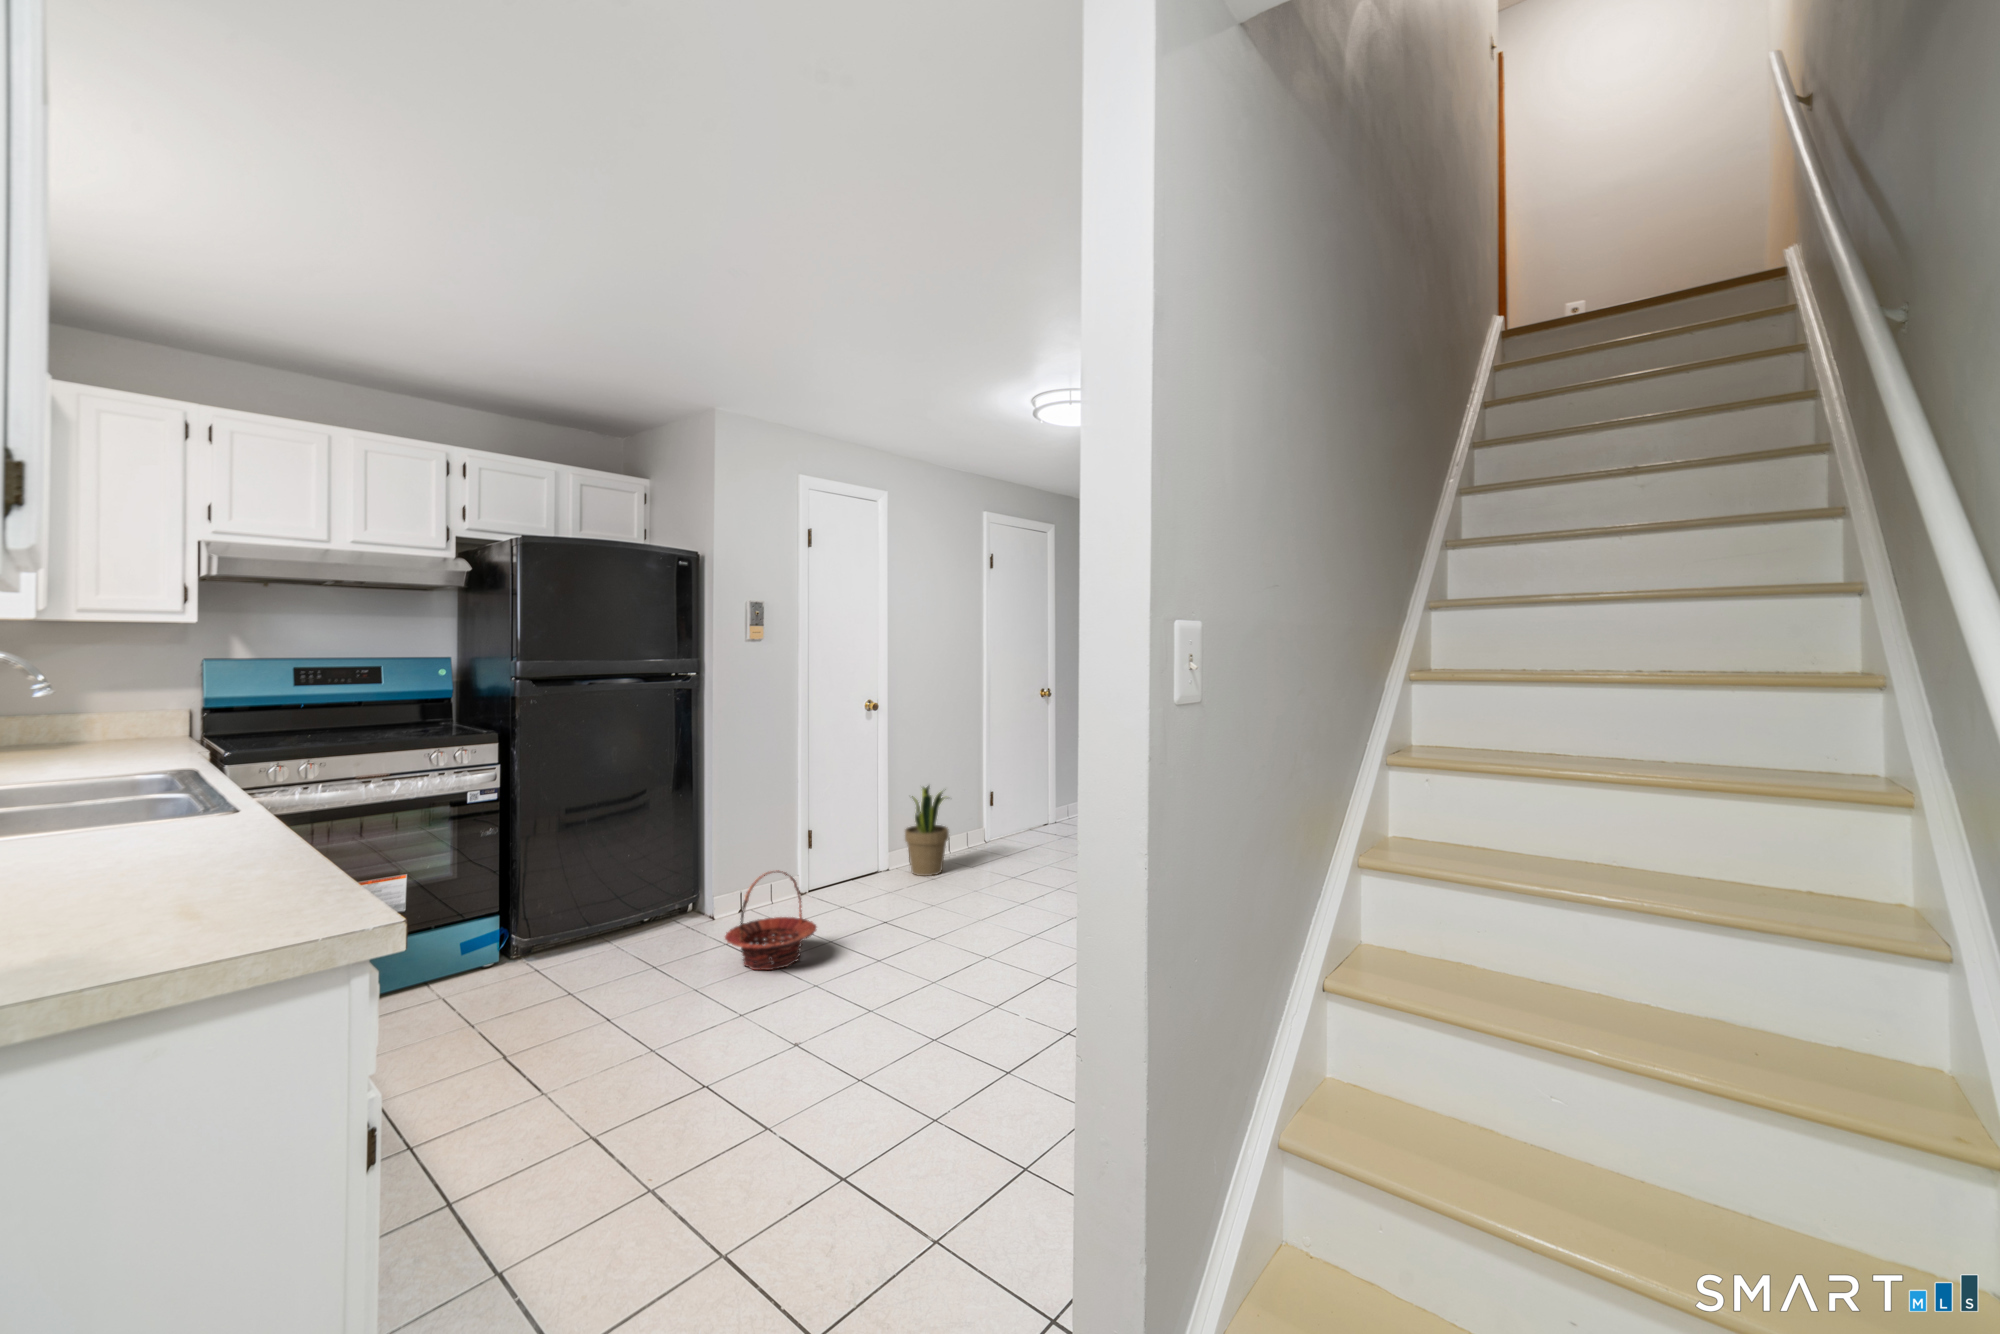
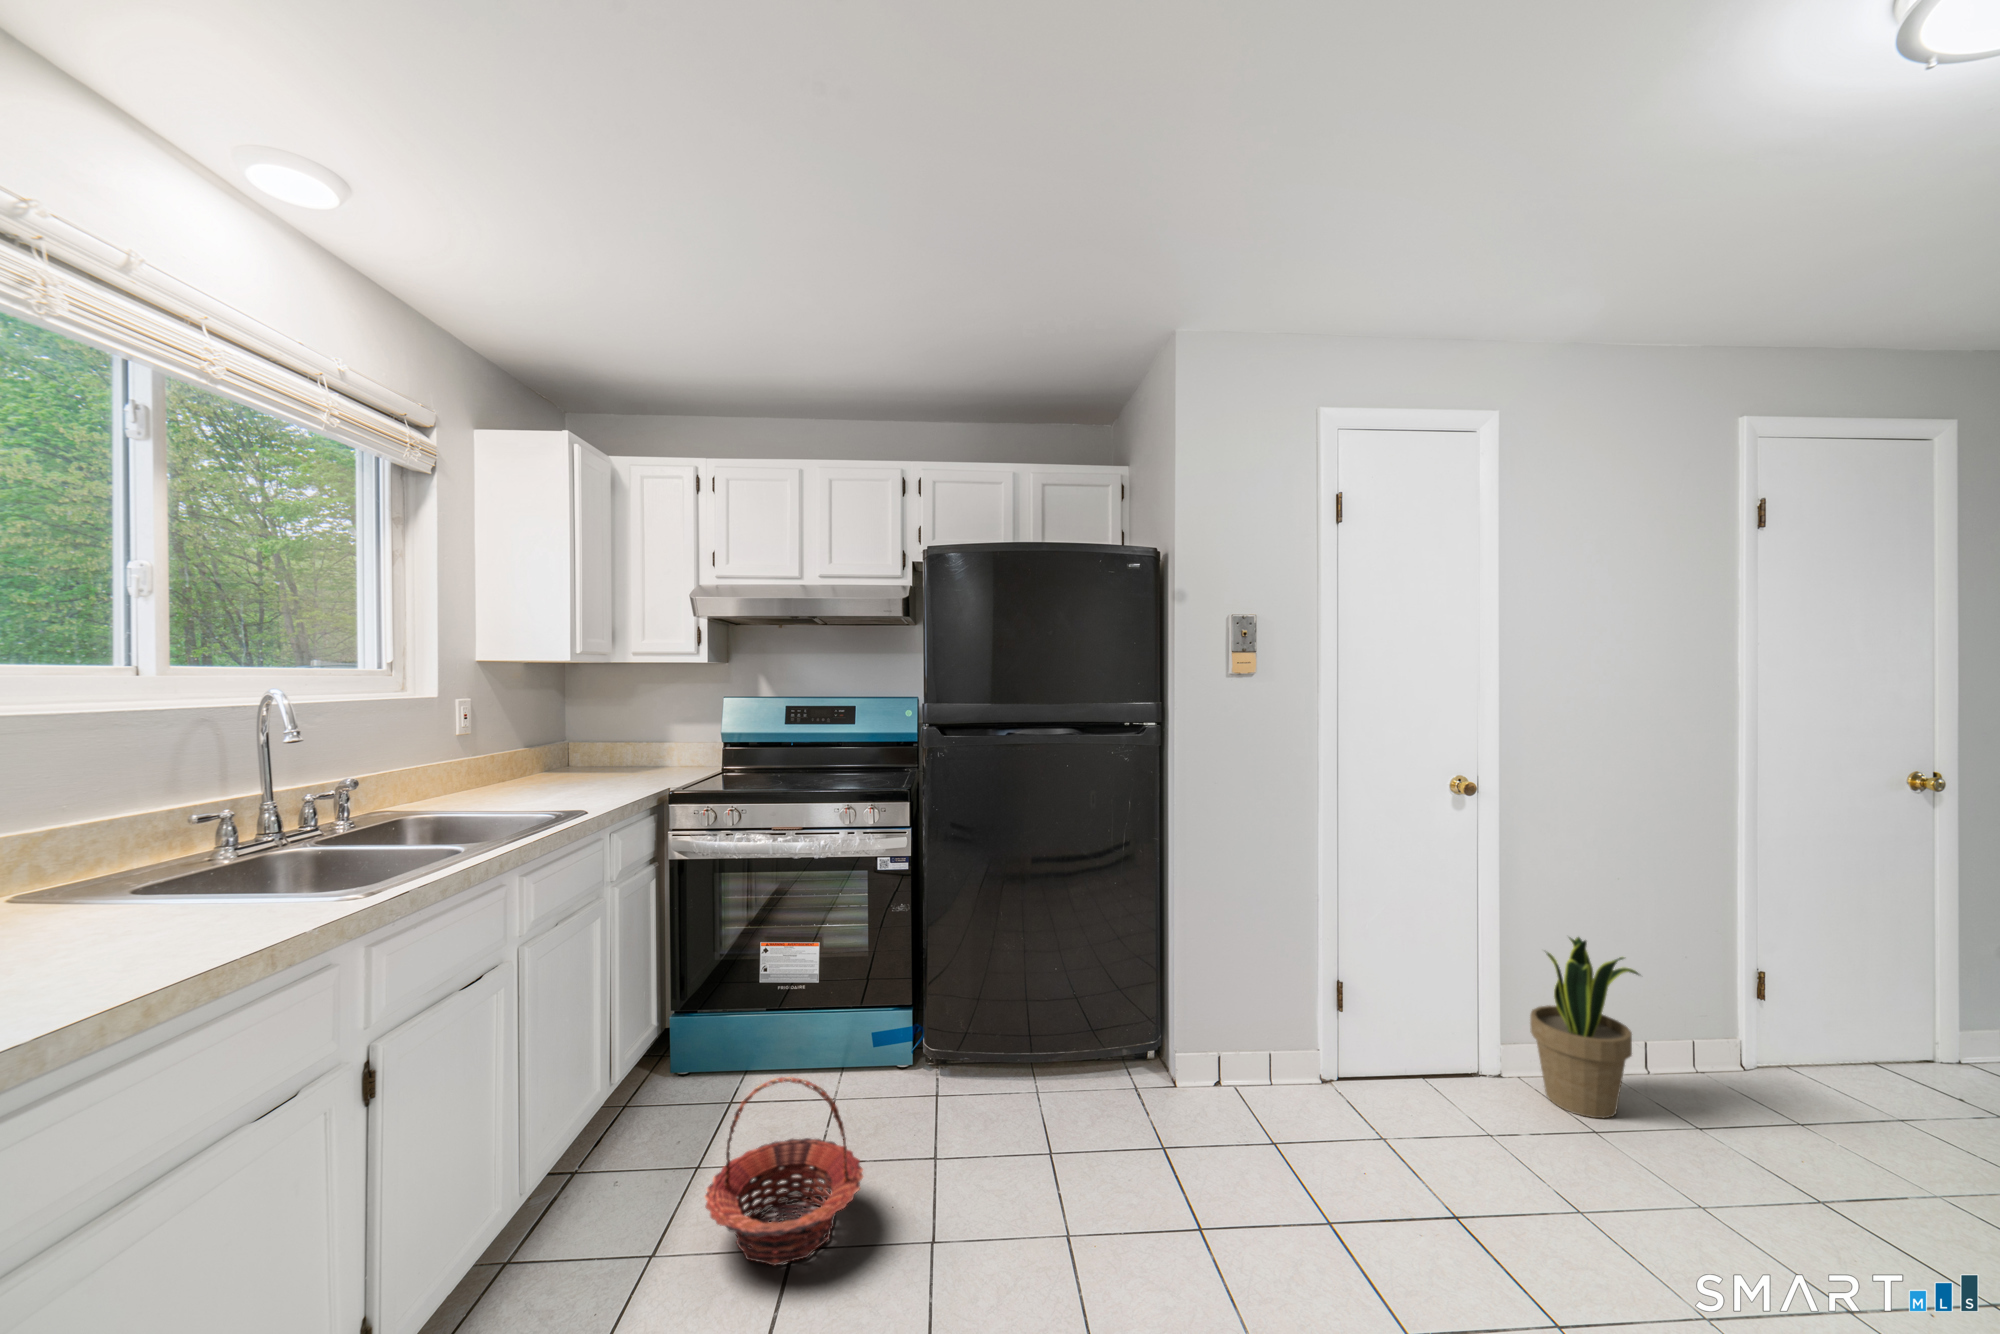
basket: present [725,870,817,970] -> present [705,1077,863,1265]

